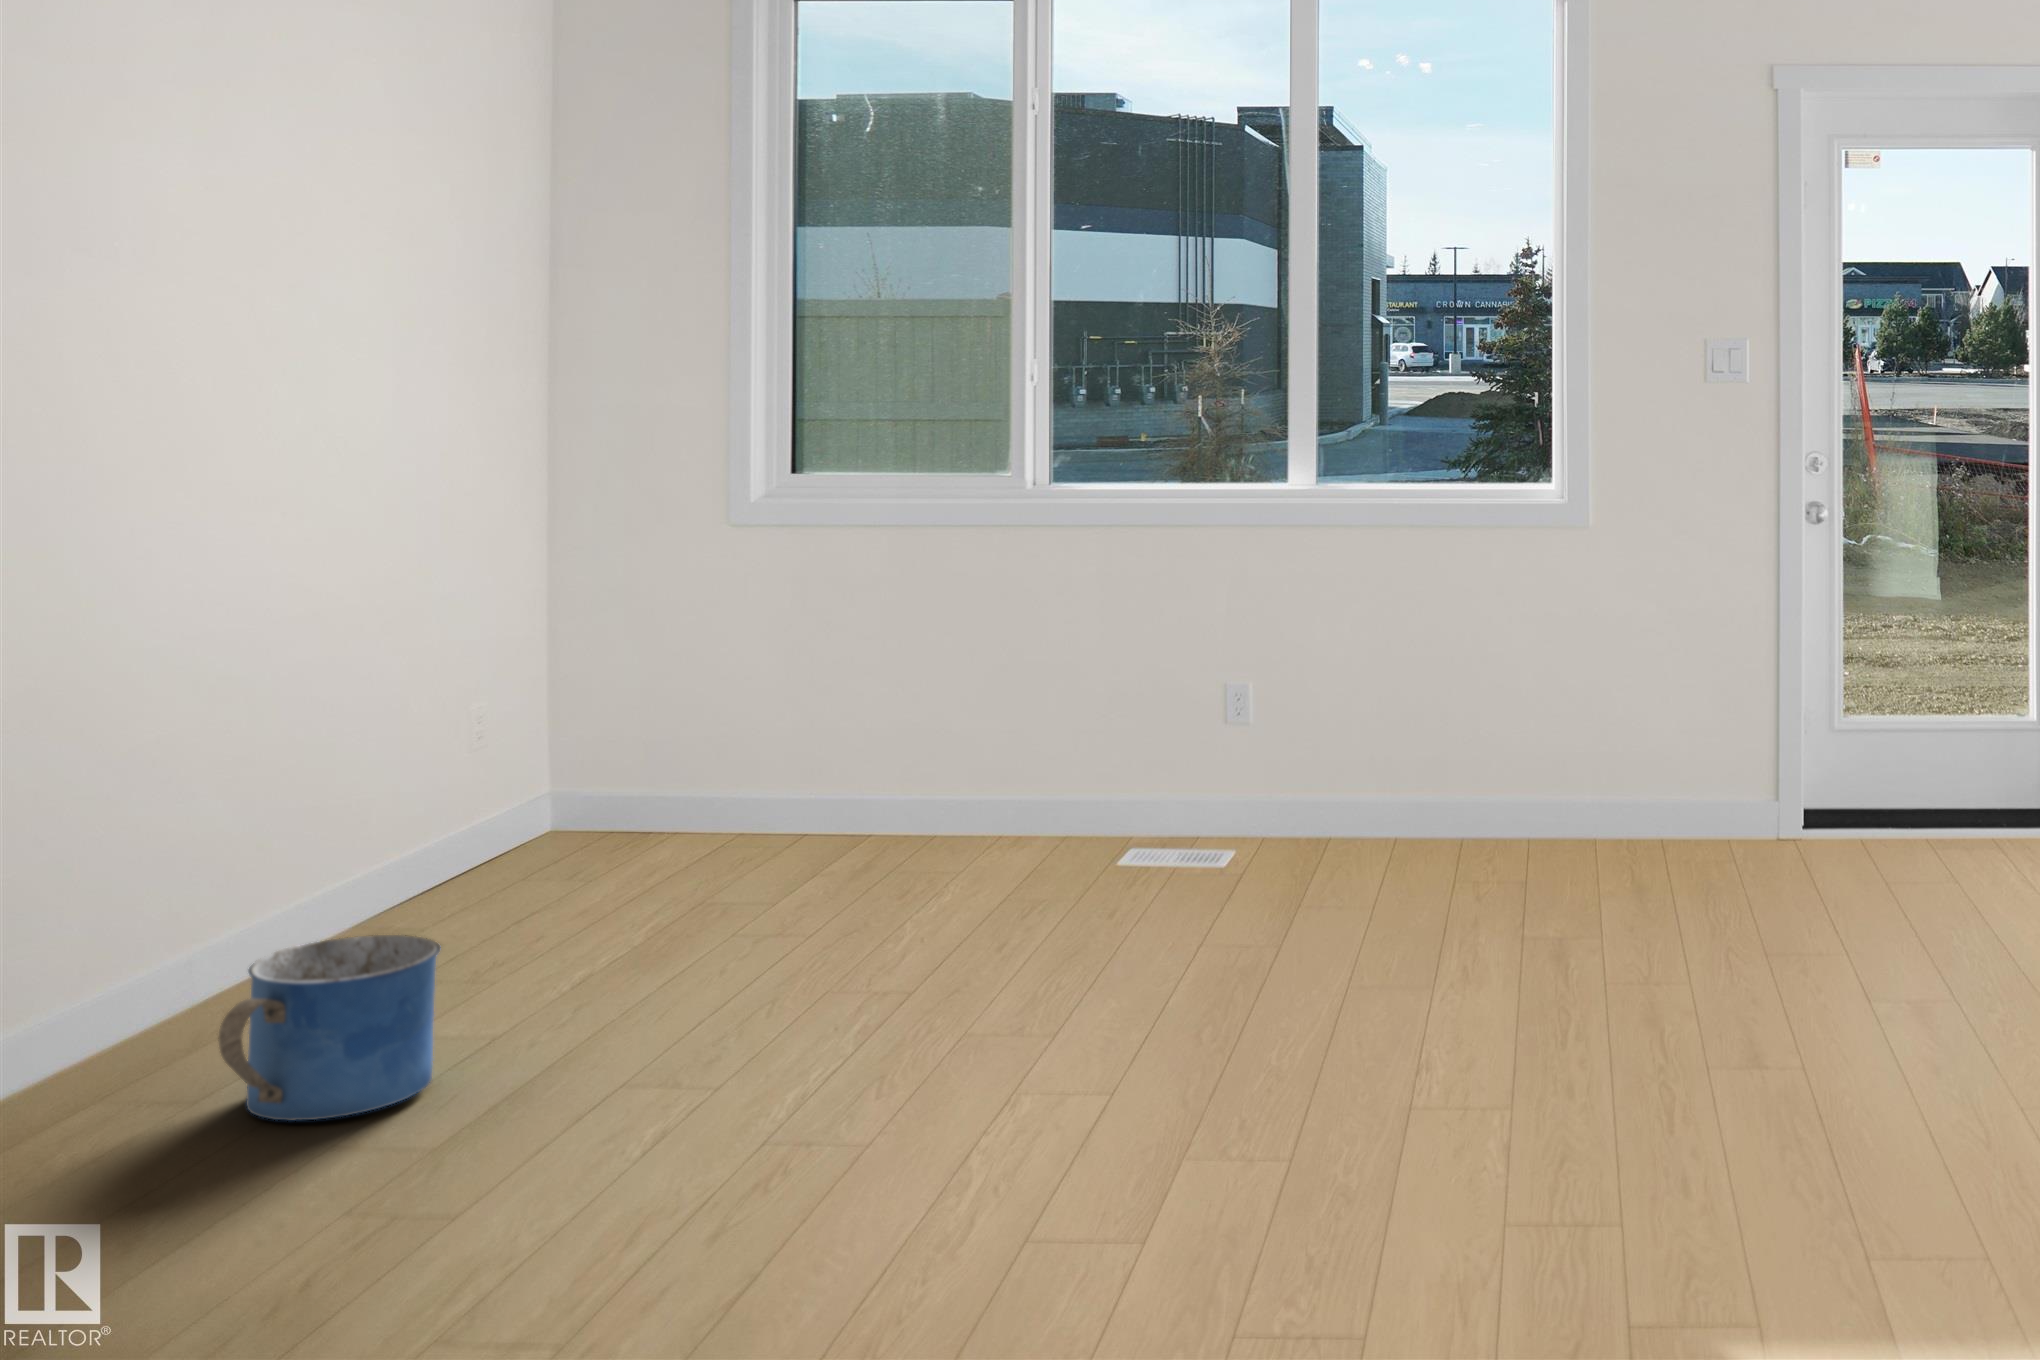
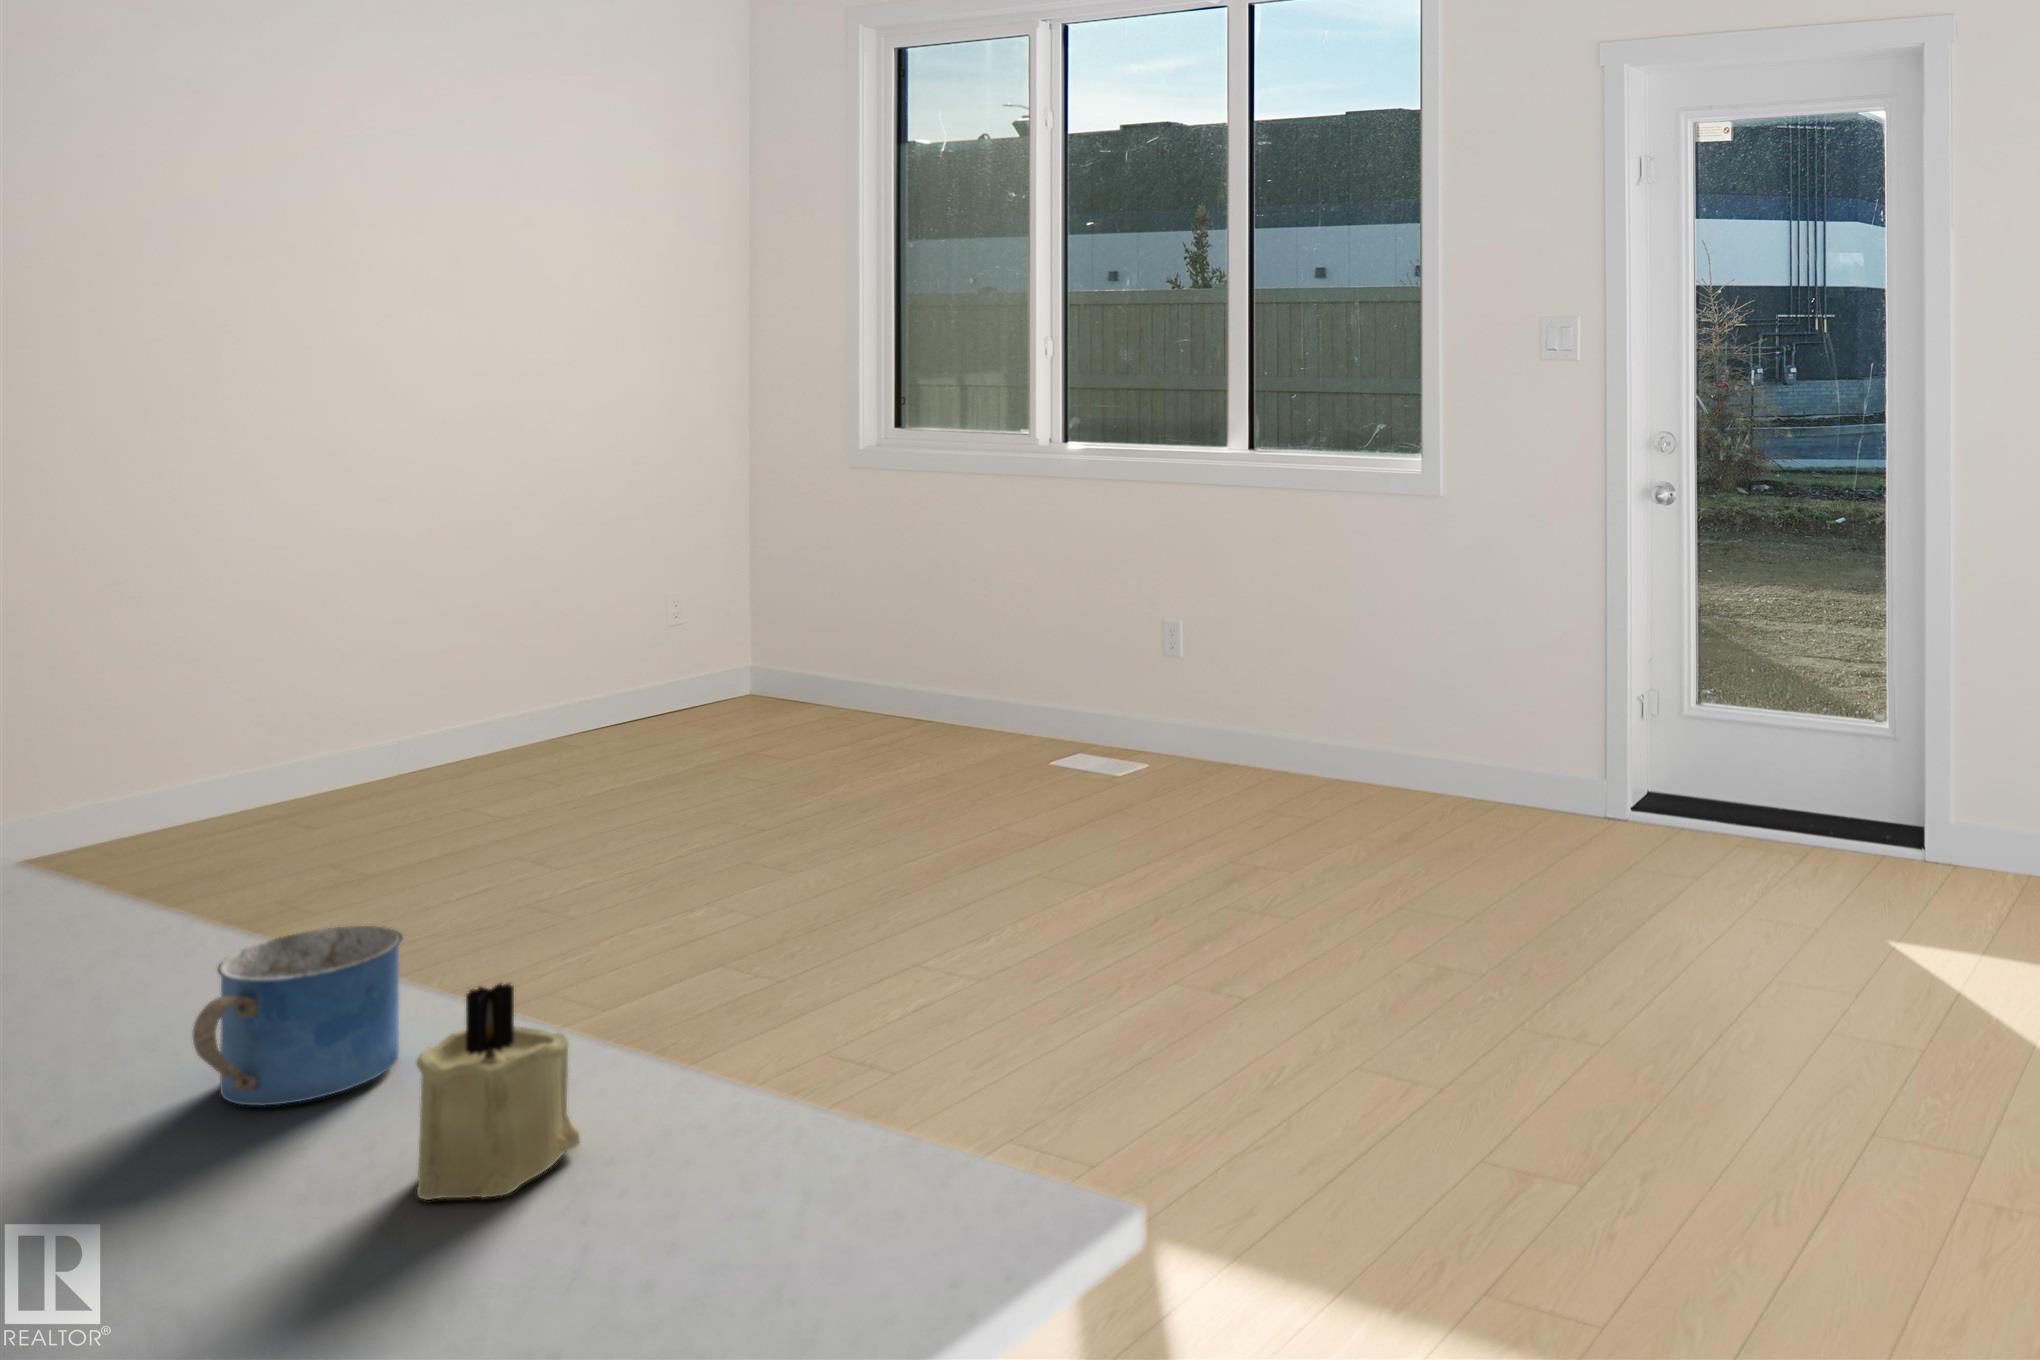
candle: none [438,993,613,1228] -> present [416,983,580,1200]

